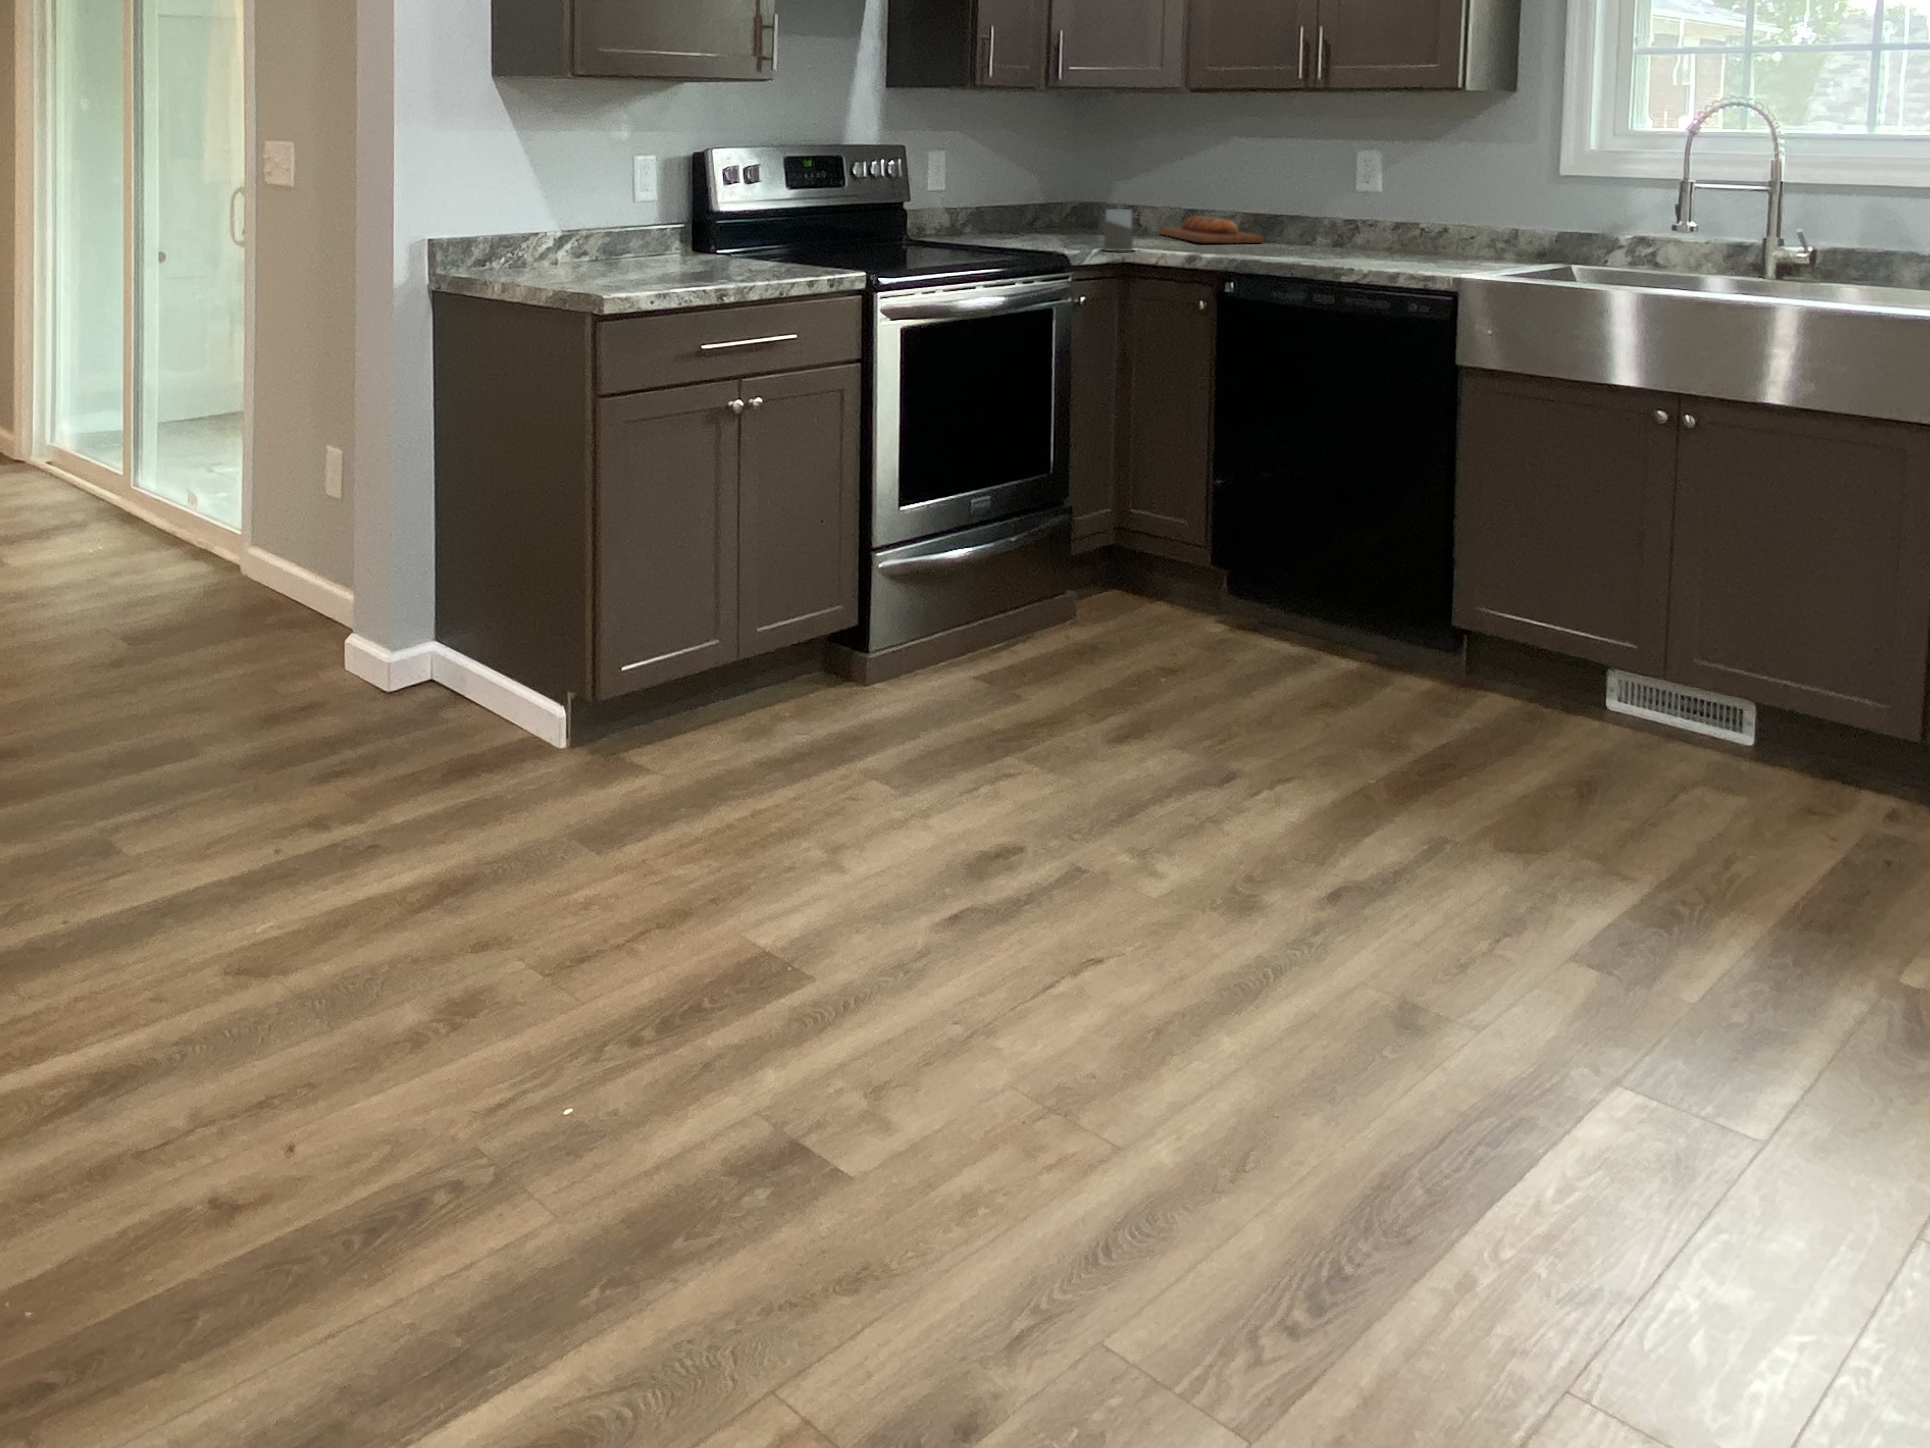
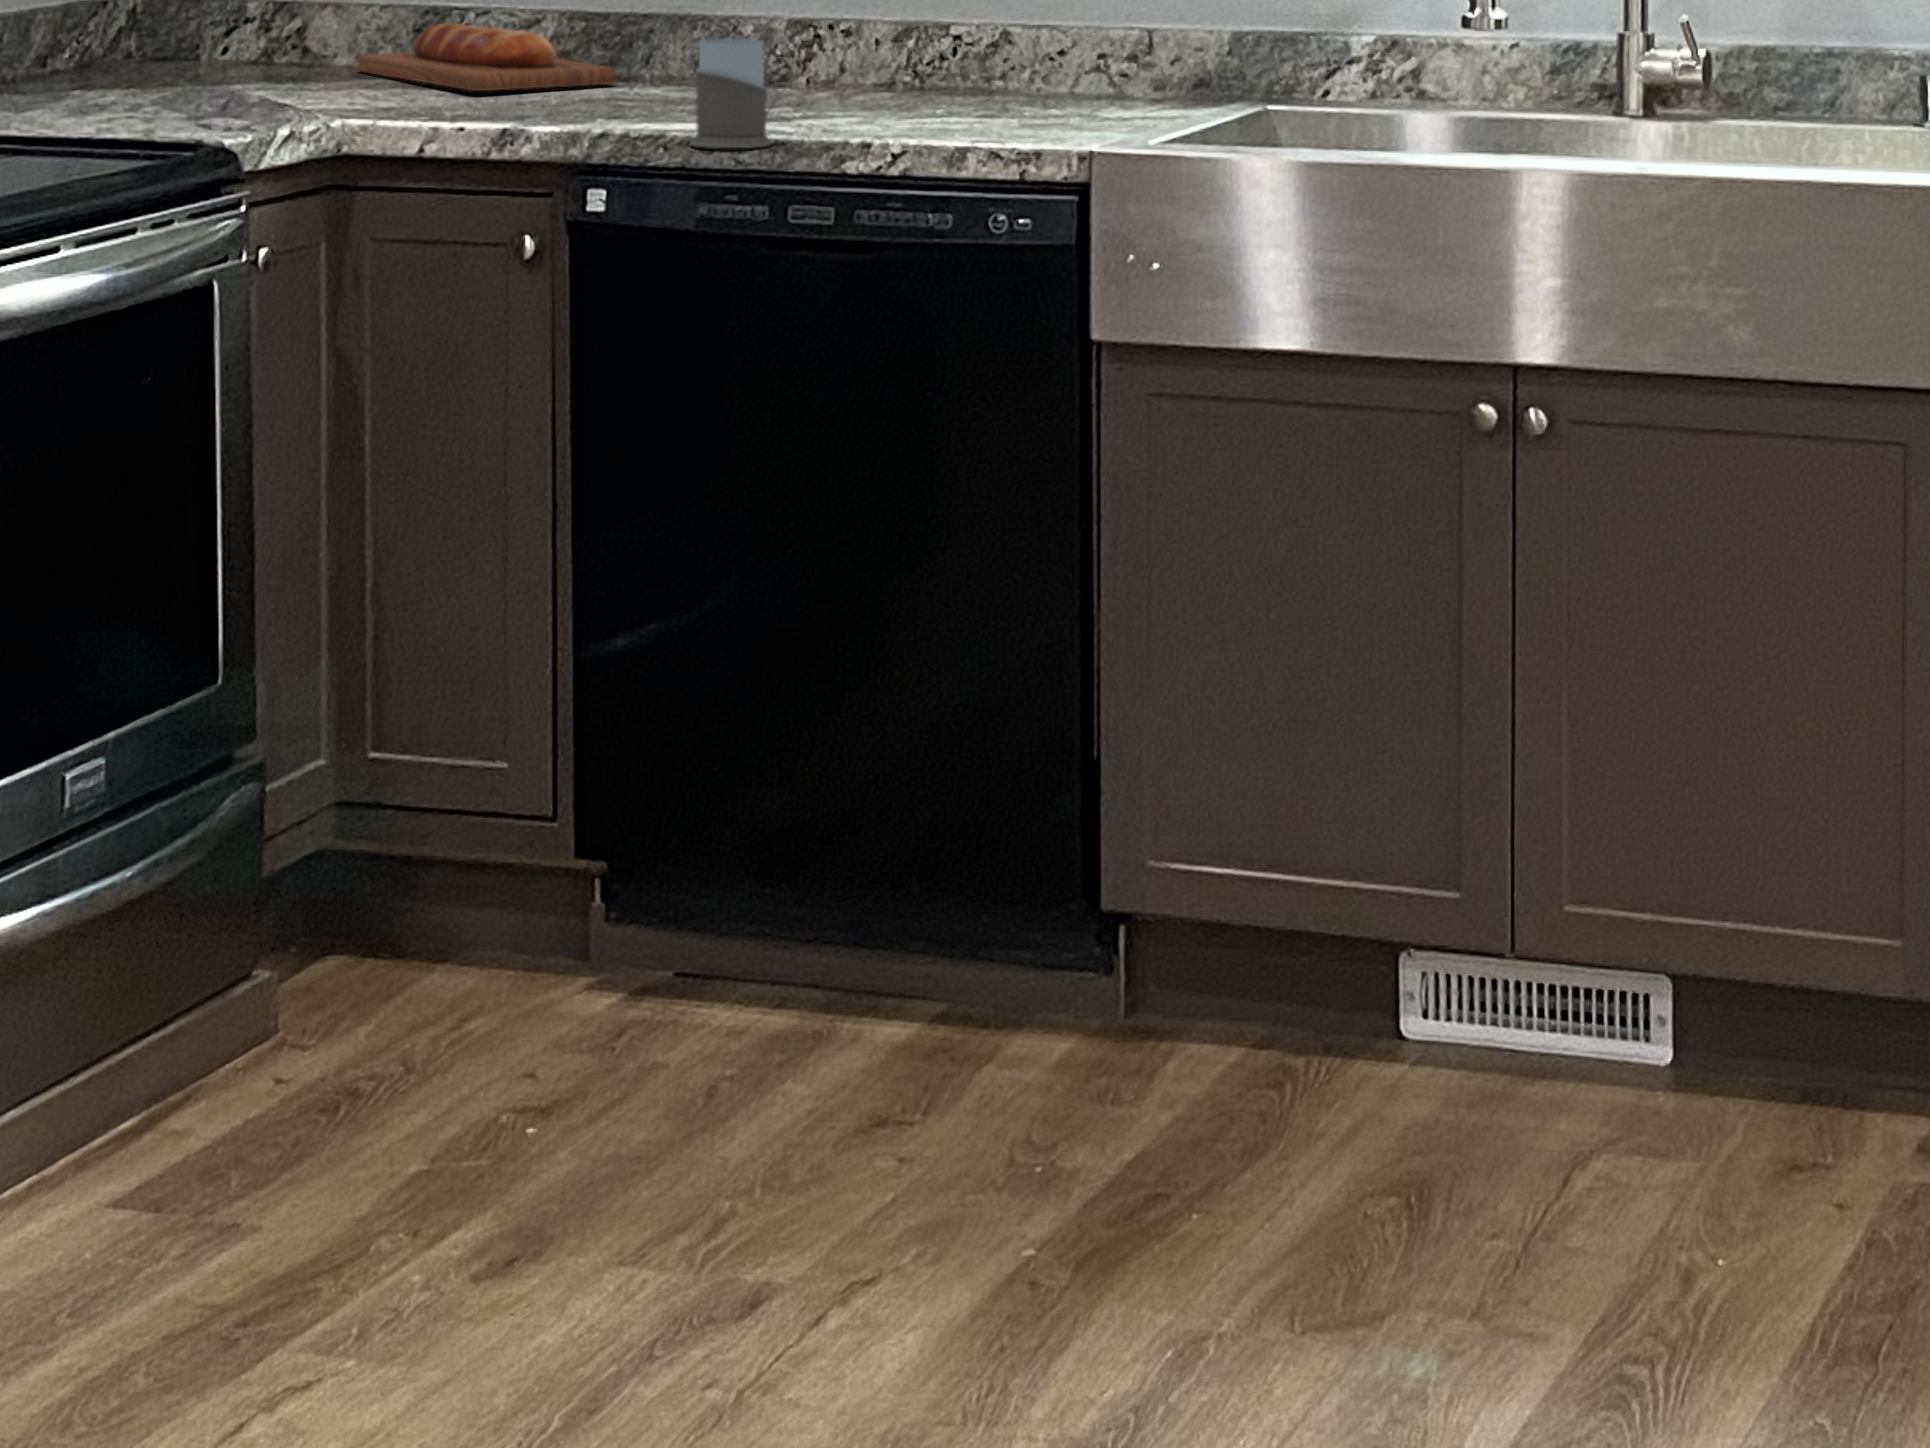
mug: present [1102,209,1134,251] -> present [690,39,794,148]

